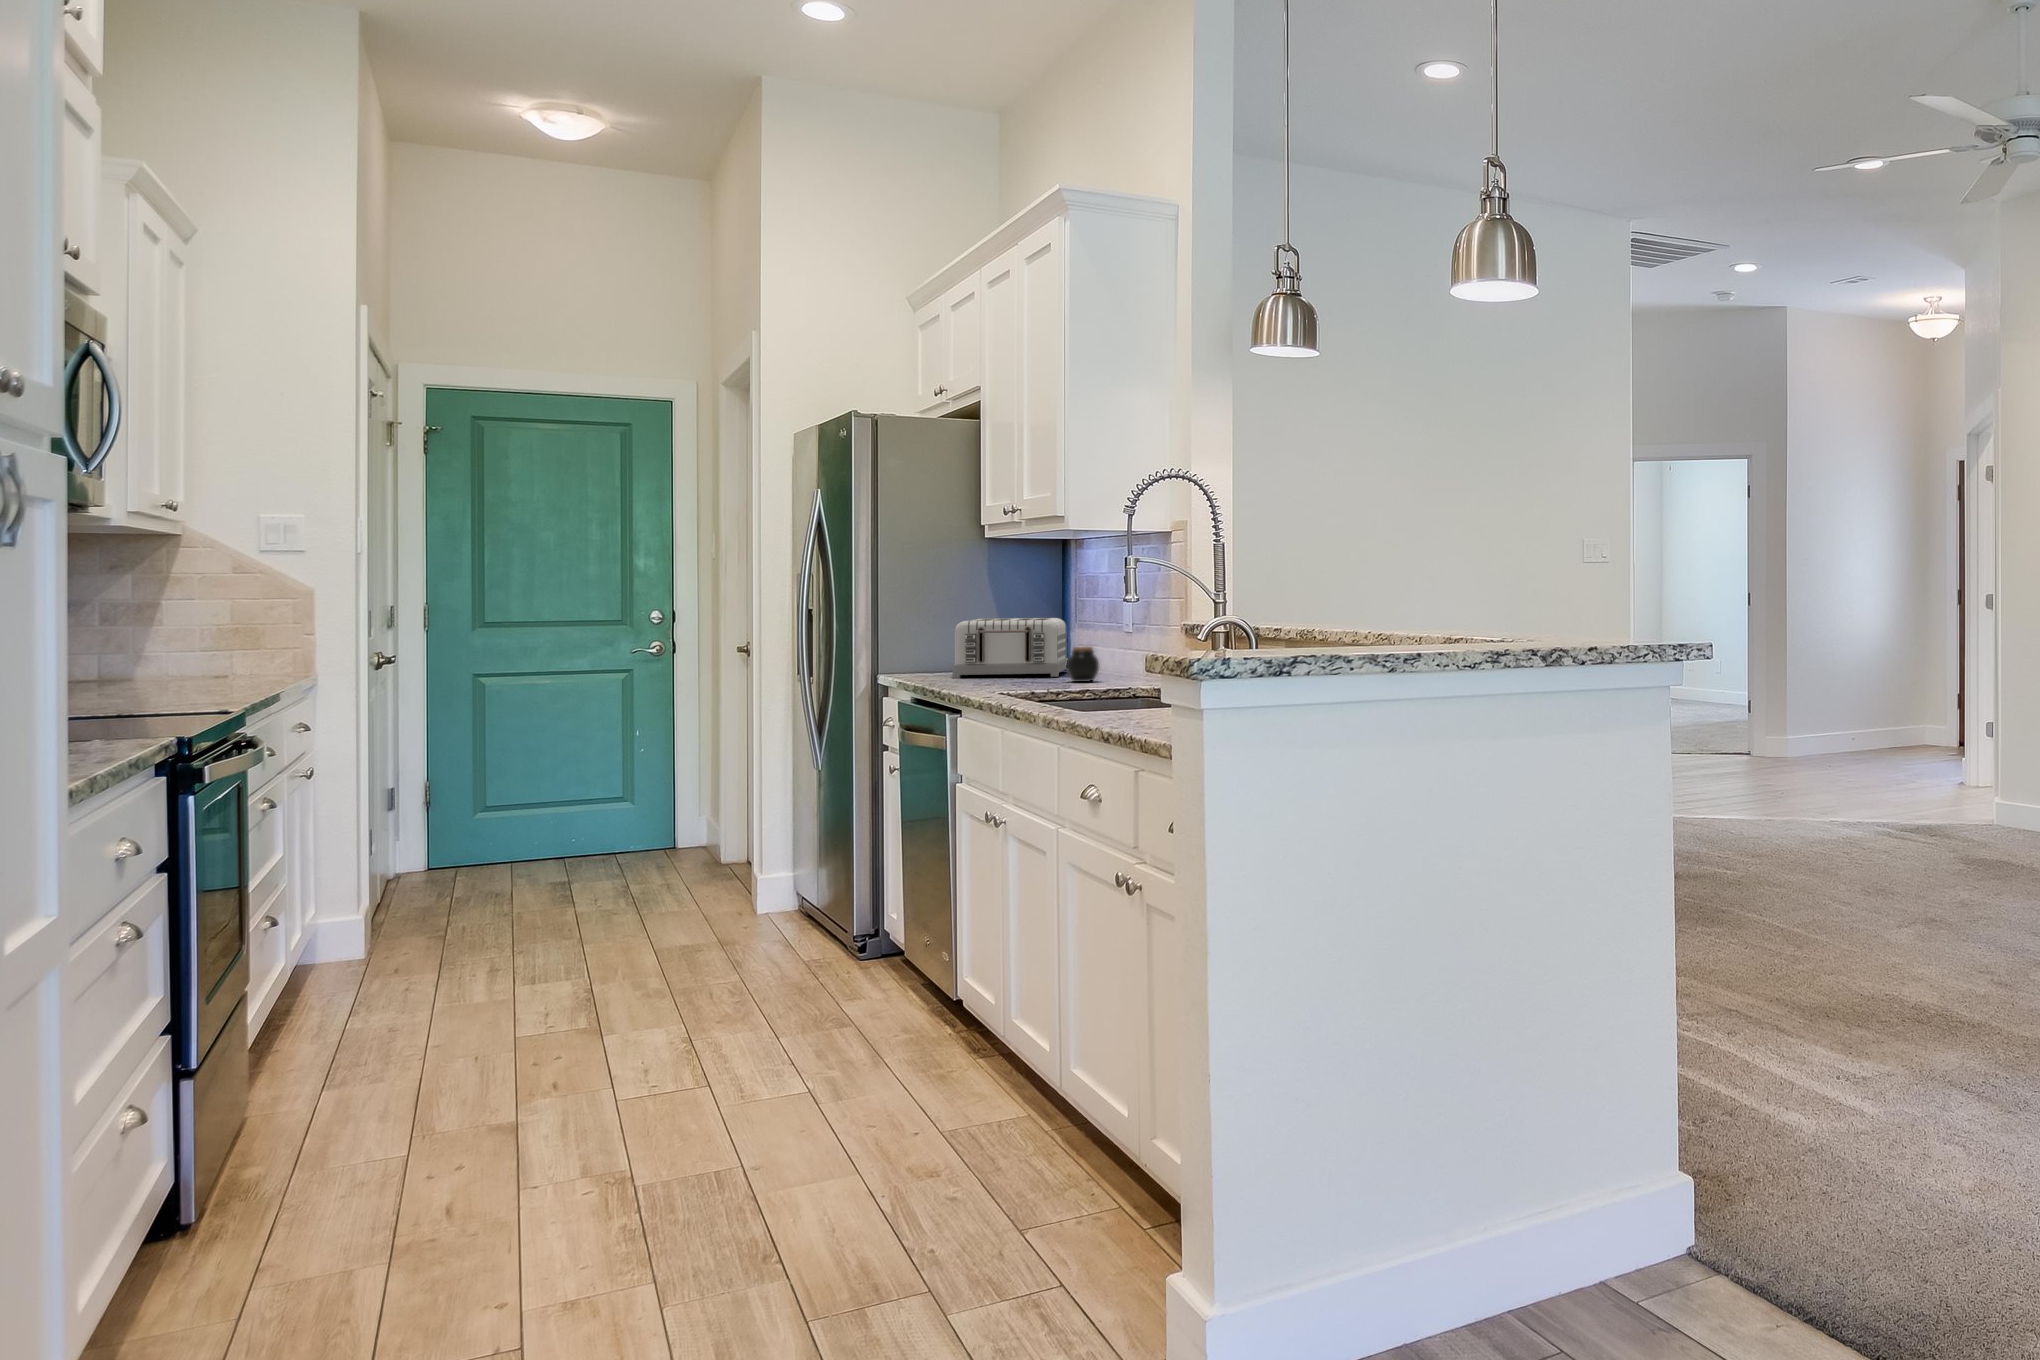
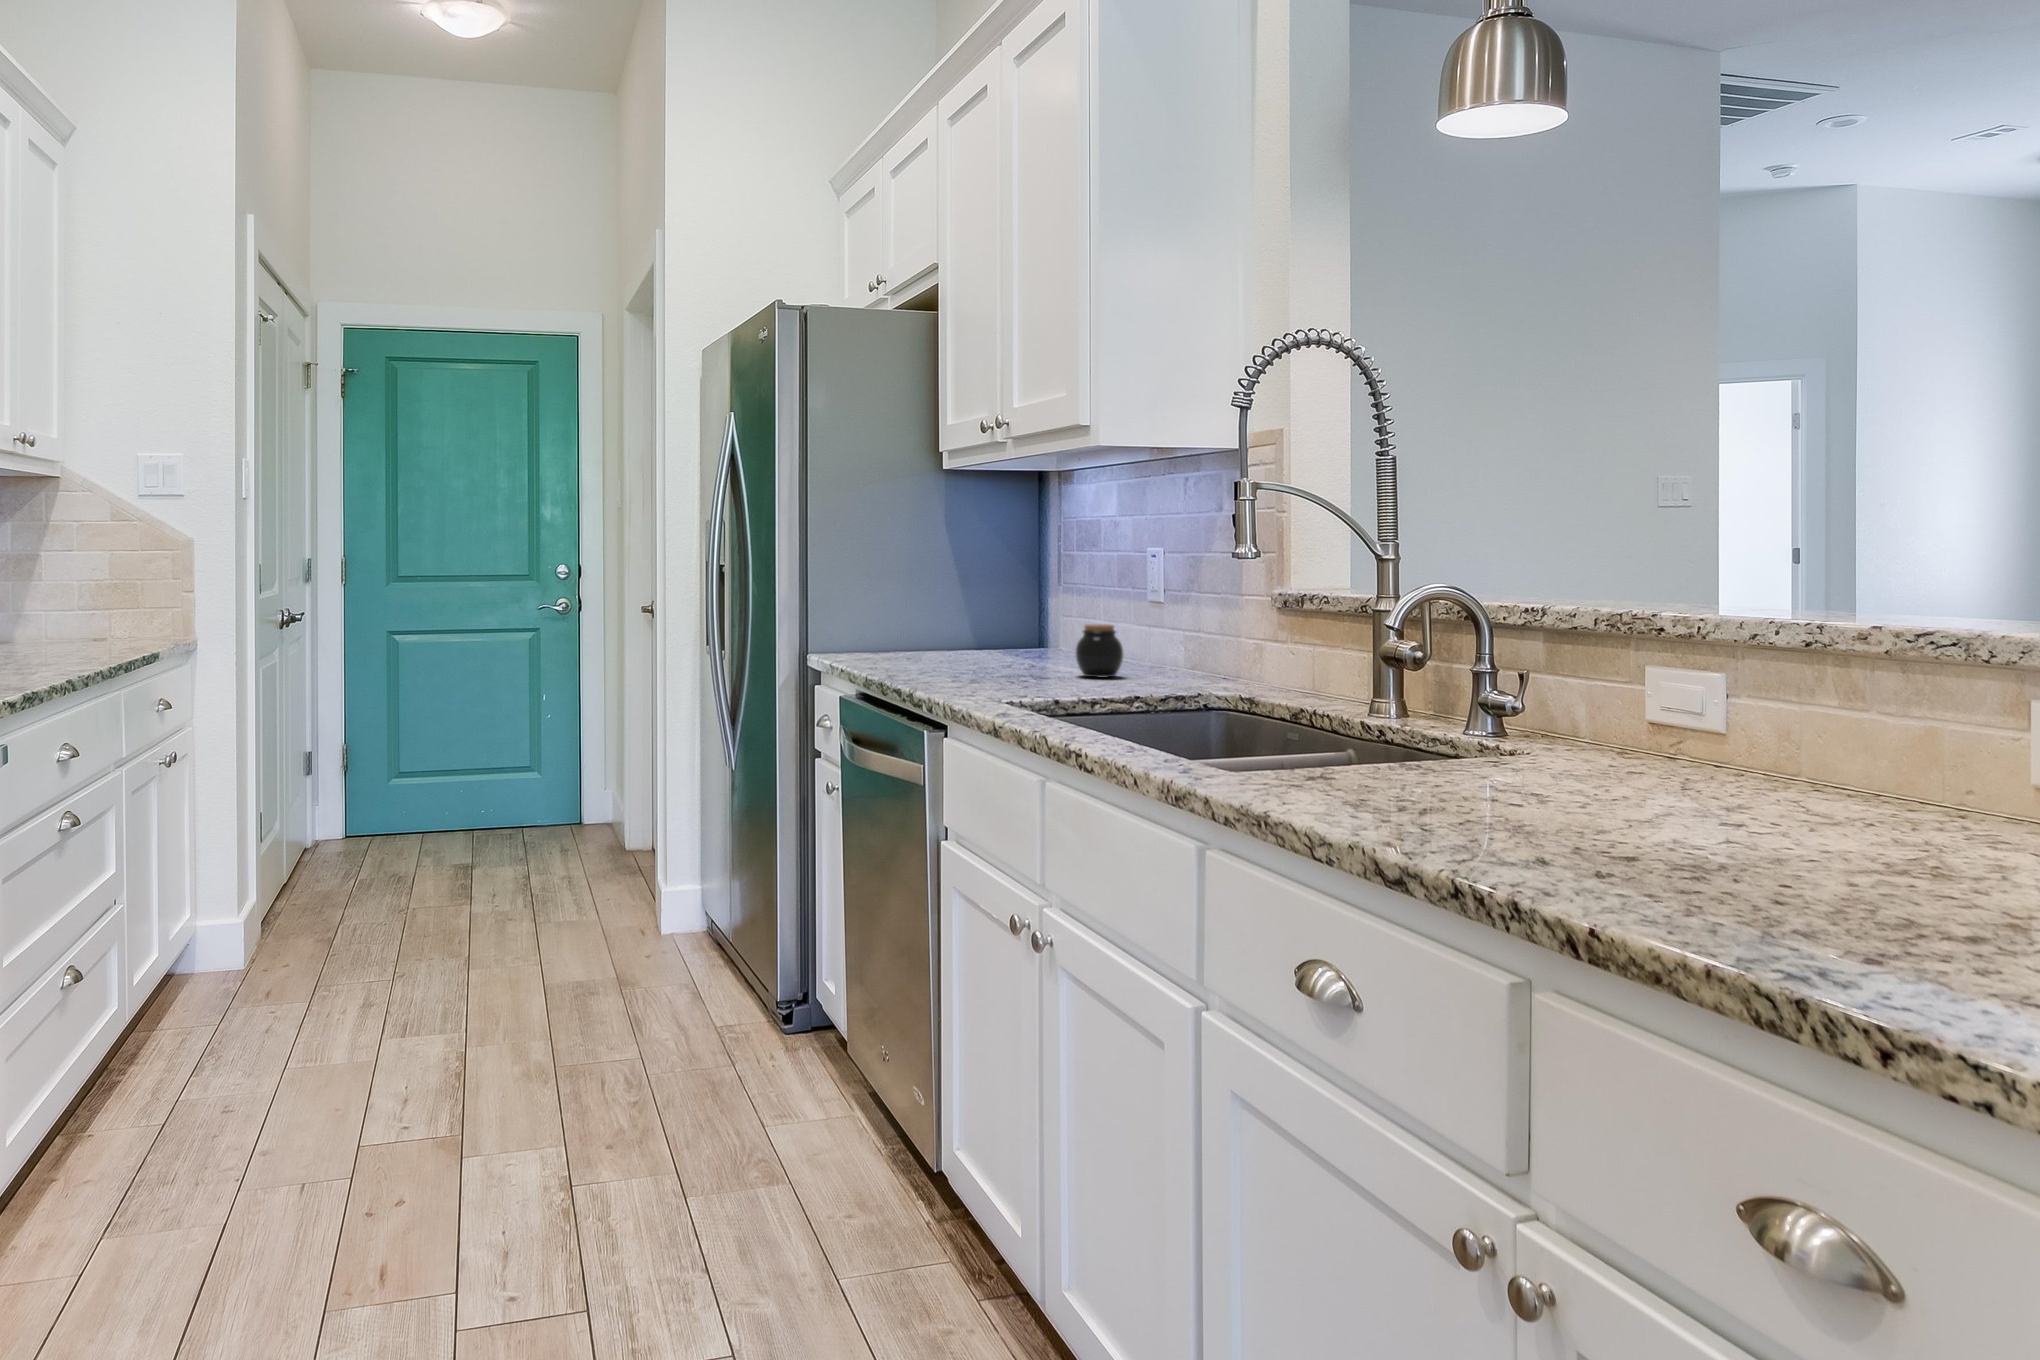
toaster: present [952,618,1068,678] -> none [908,579,1052,665]

